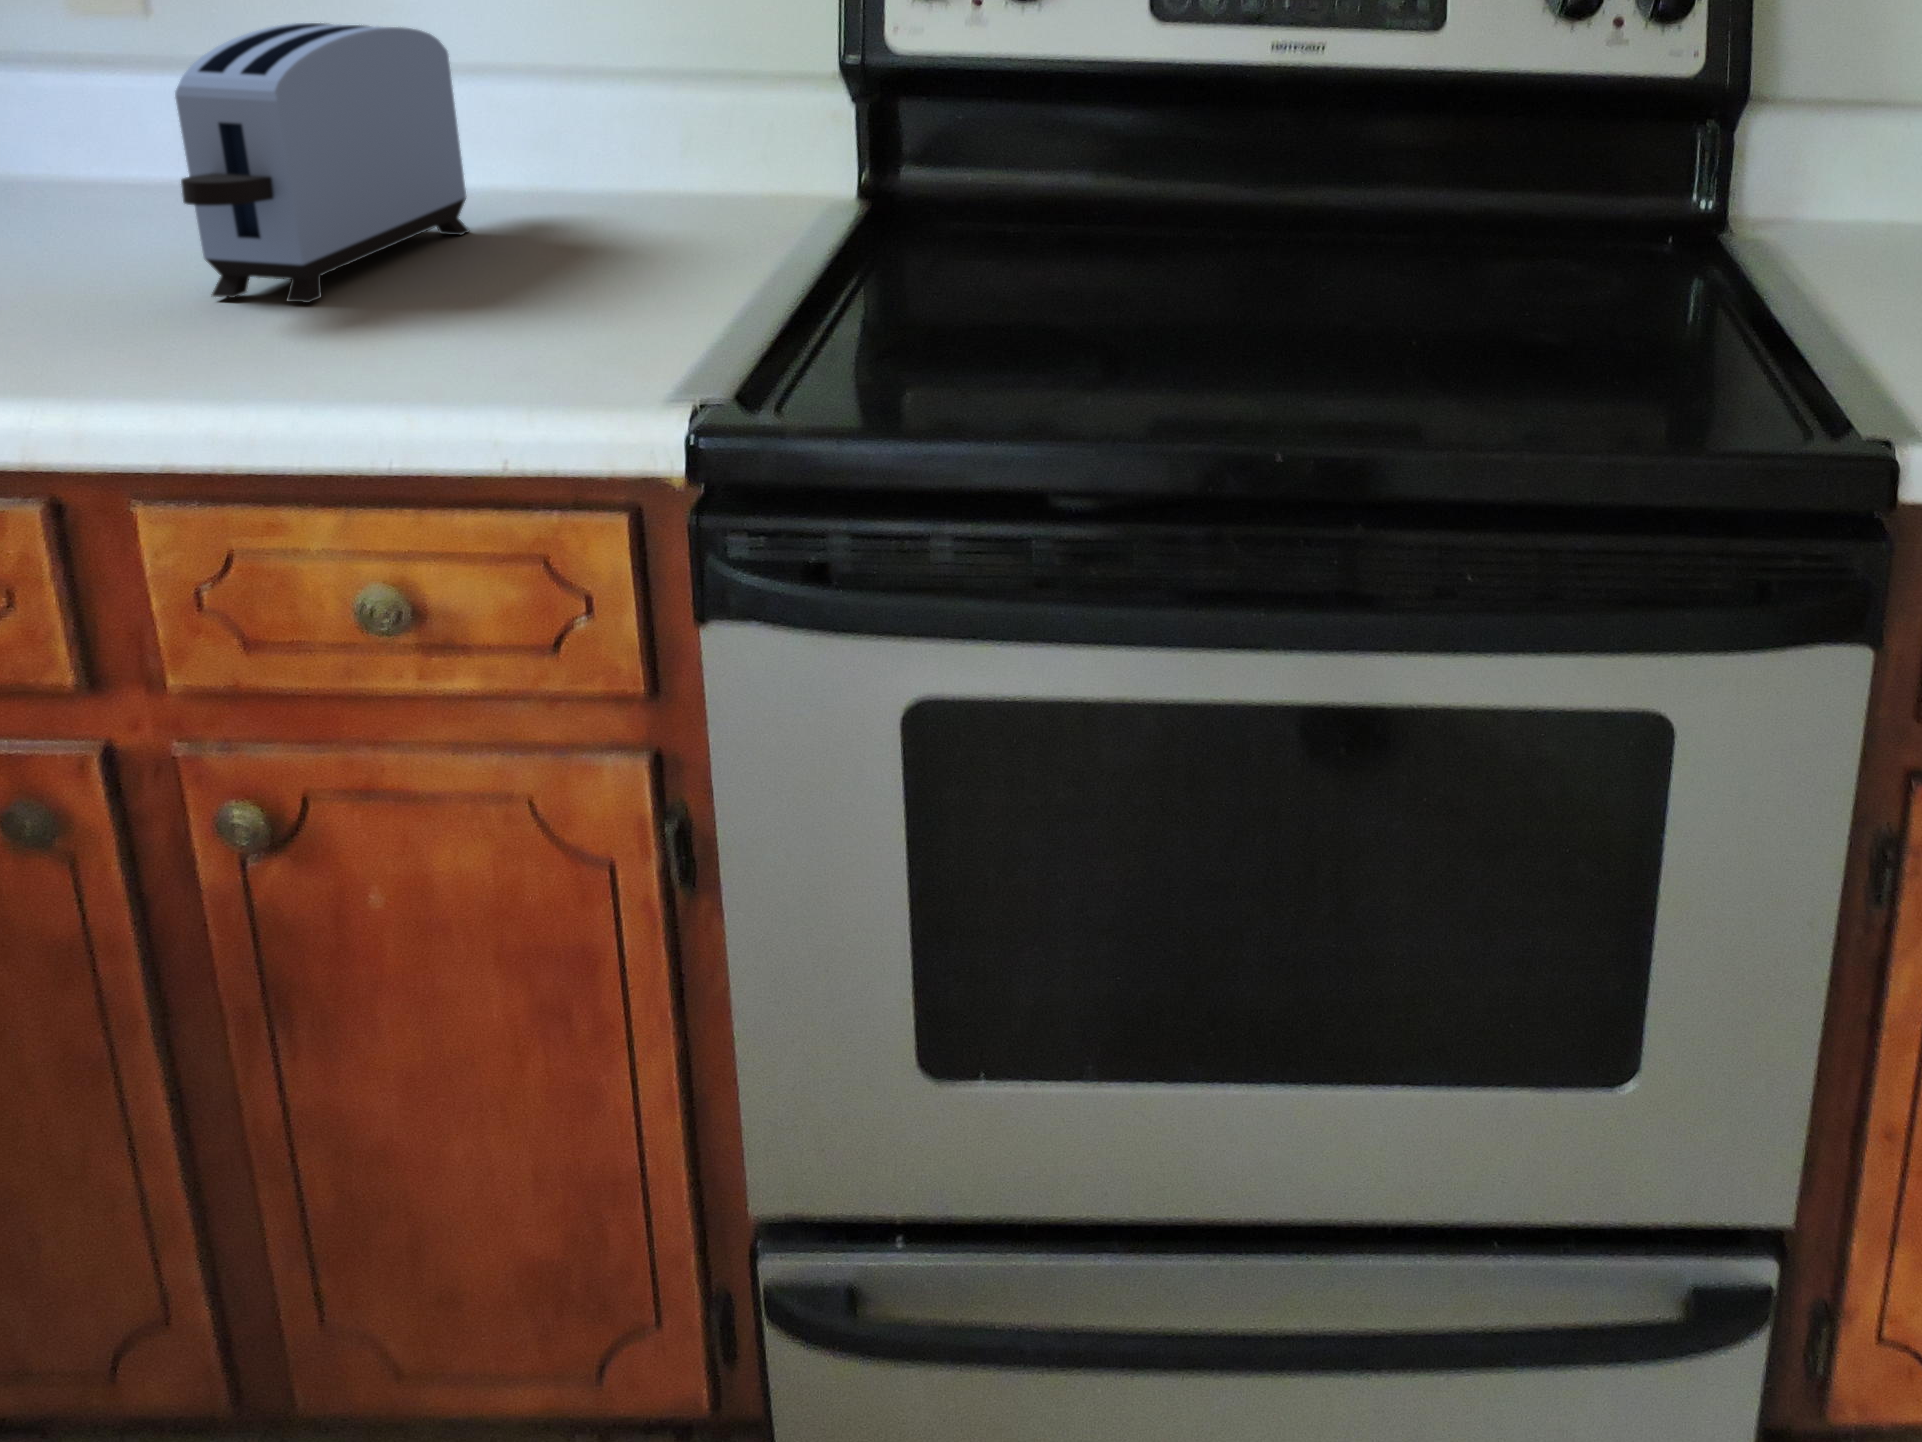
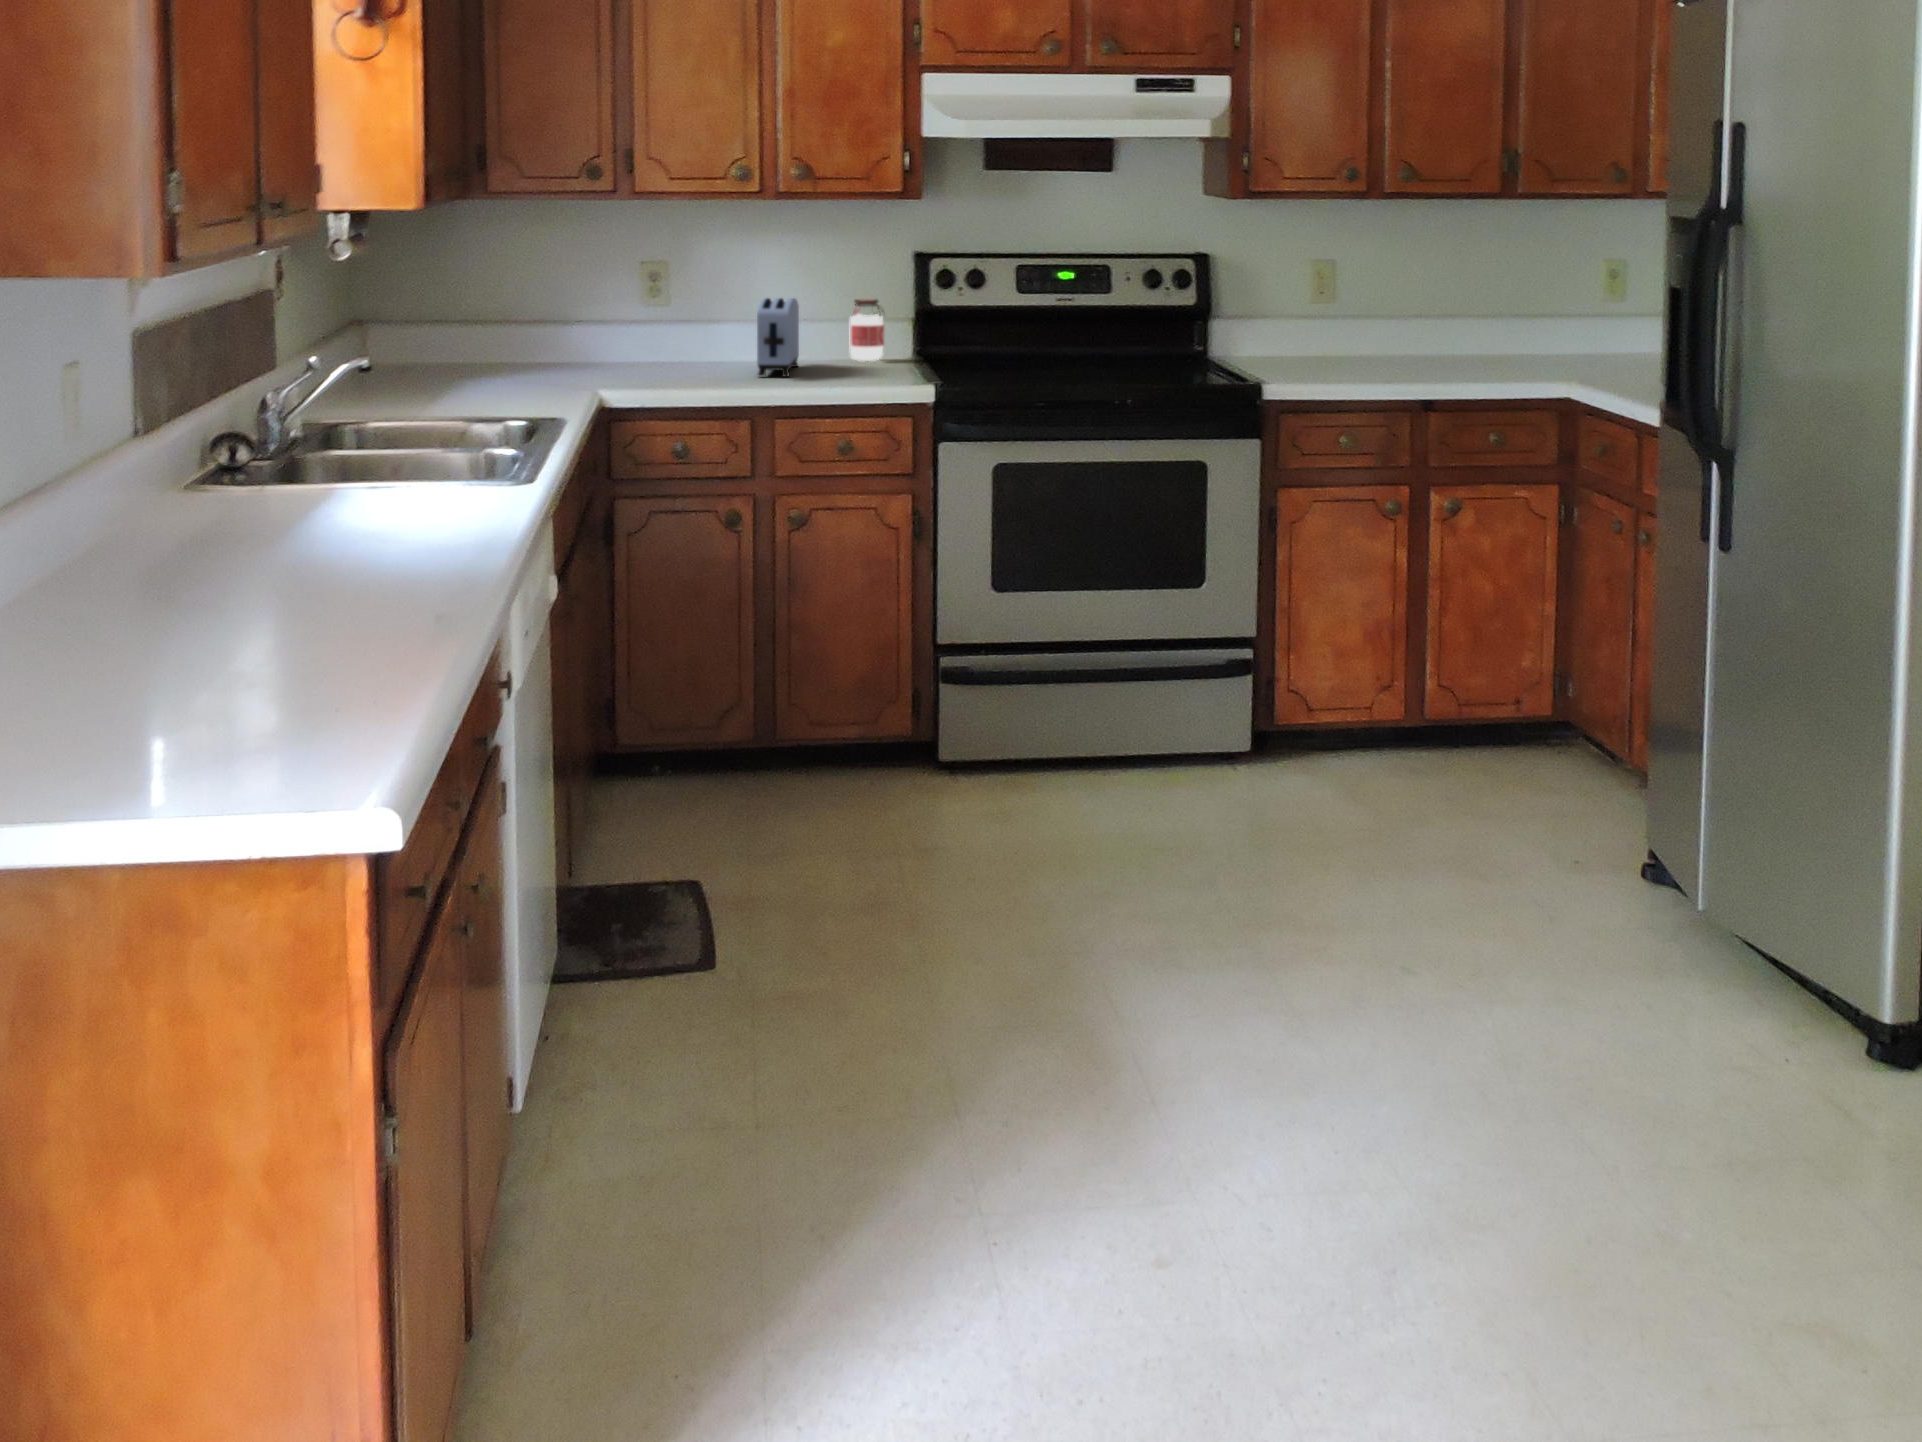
jar: none [644,23,762,216] -> present [850,299,884,361]

